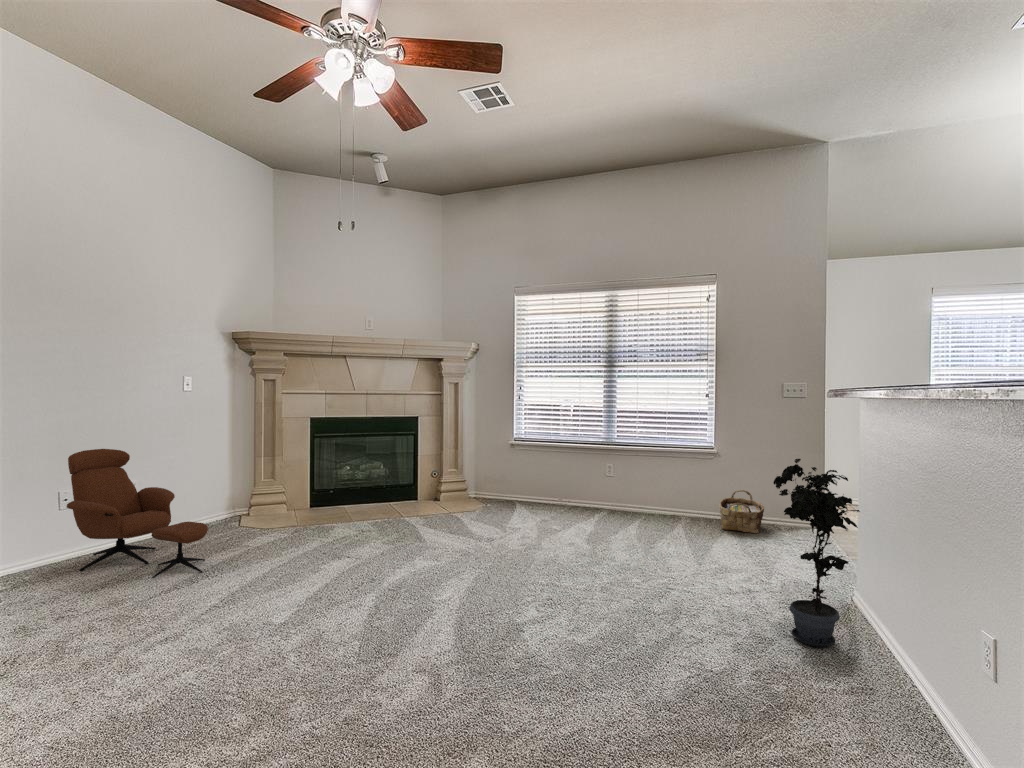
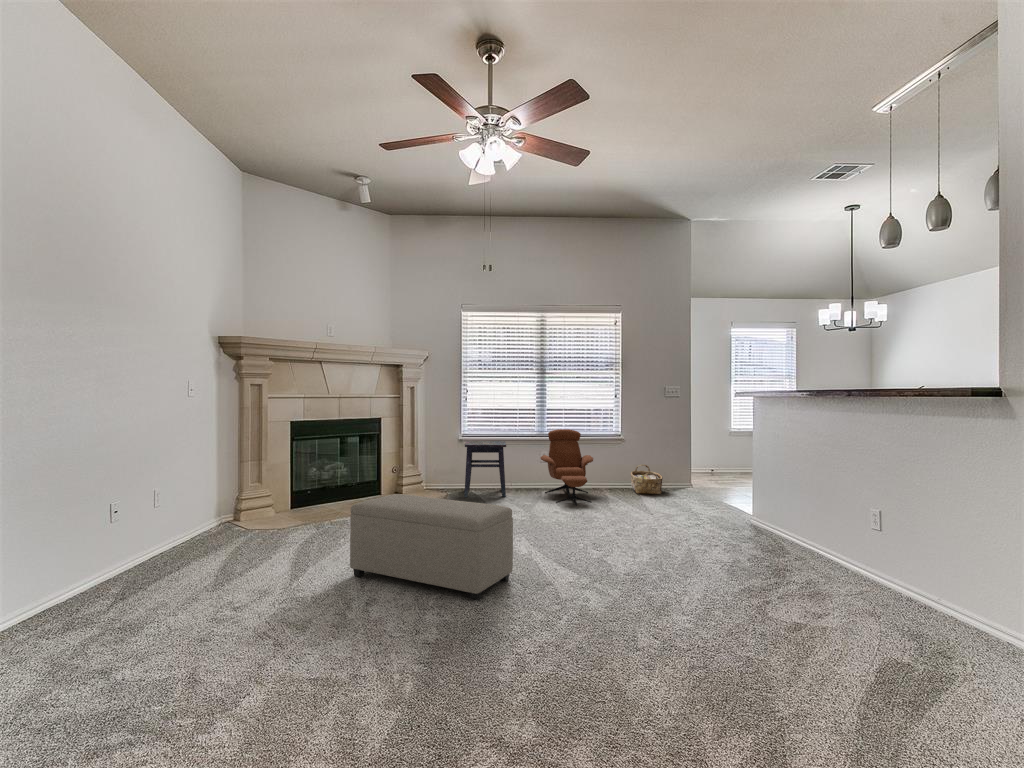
side table: none [501,446,562,516] -> present [464,441,506,497]
lounge chair: present [67,449,208,578] -> present [541,429,593,506]
potted plant: present [773,459,860,647] -> none [742,432,797,545]
ottoman: none [223,506,365,655] -> present [350,494,513,601]

